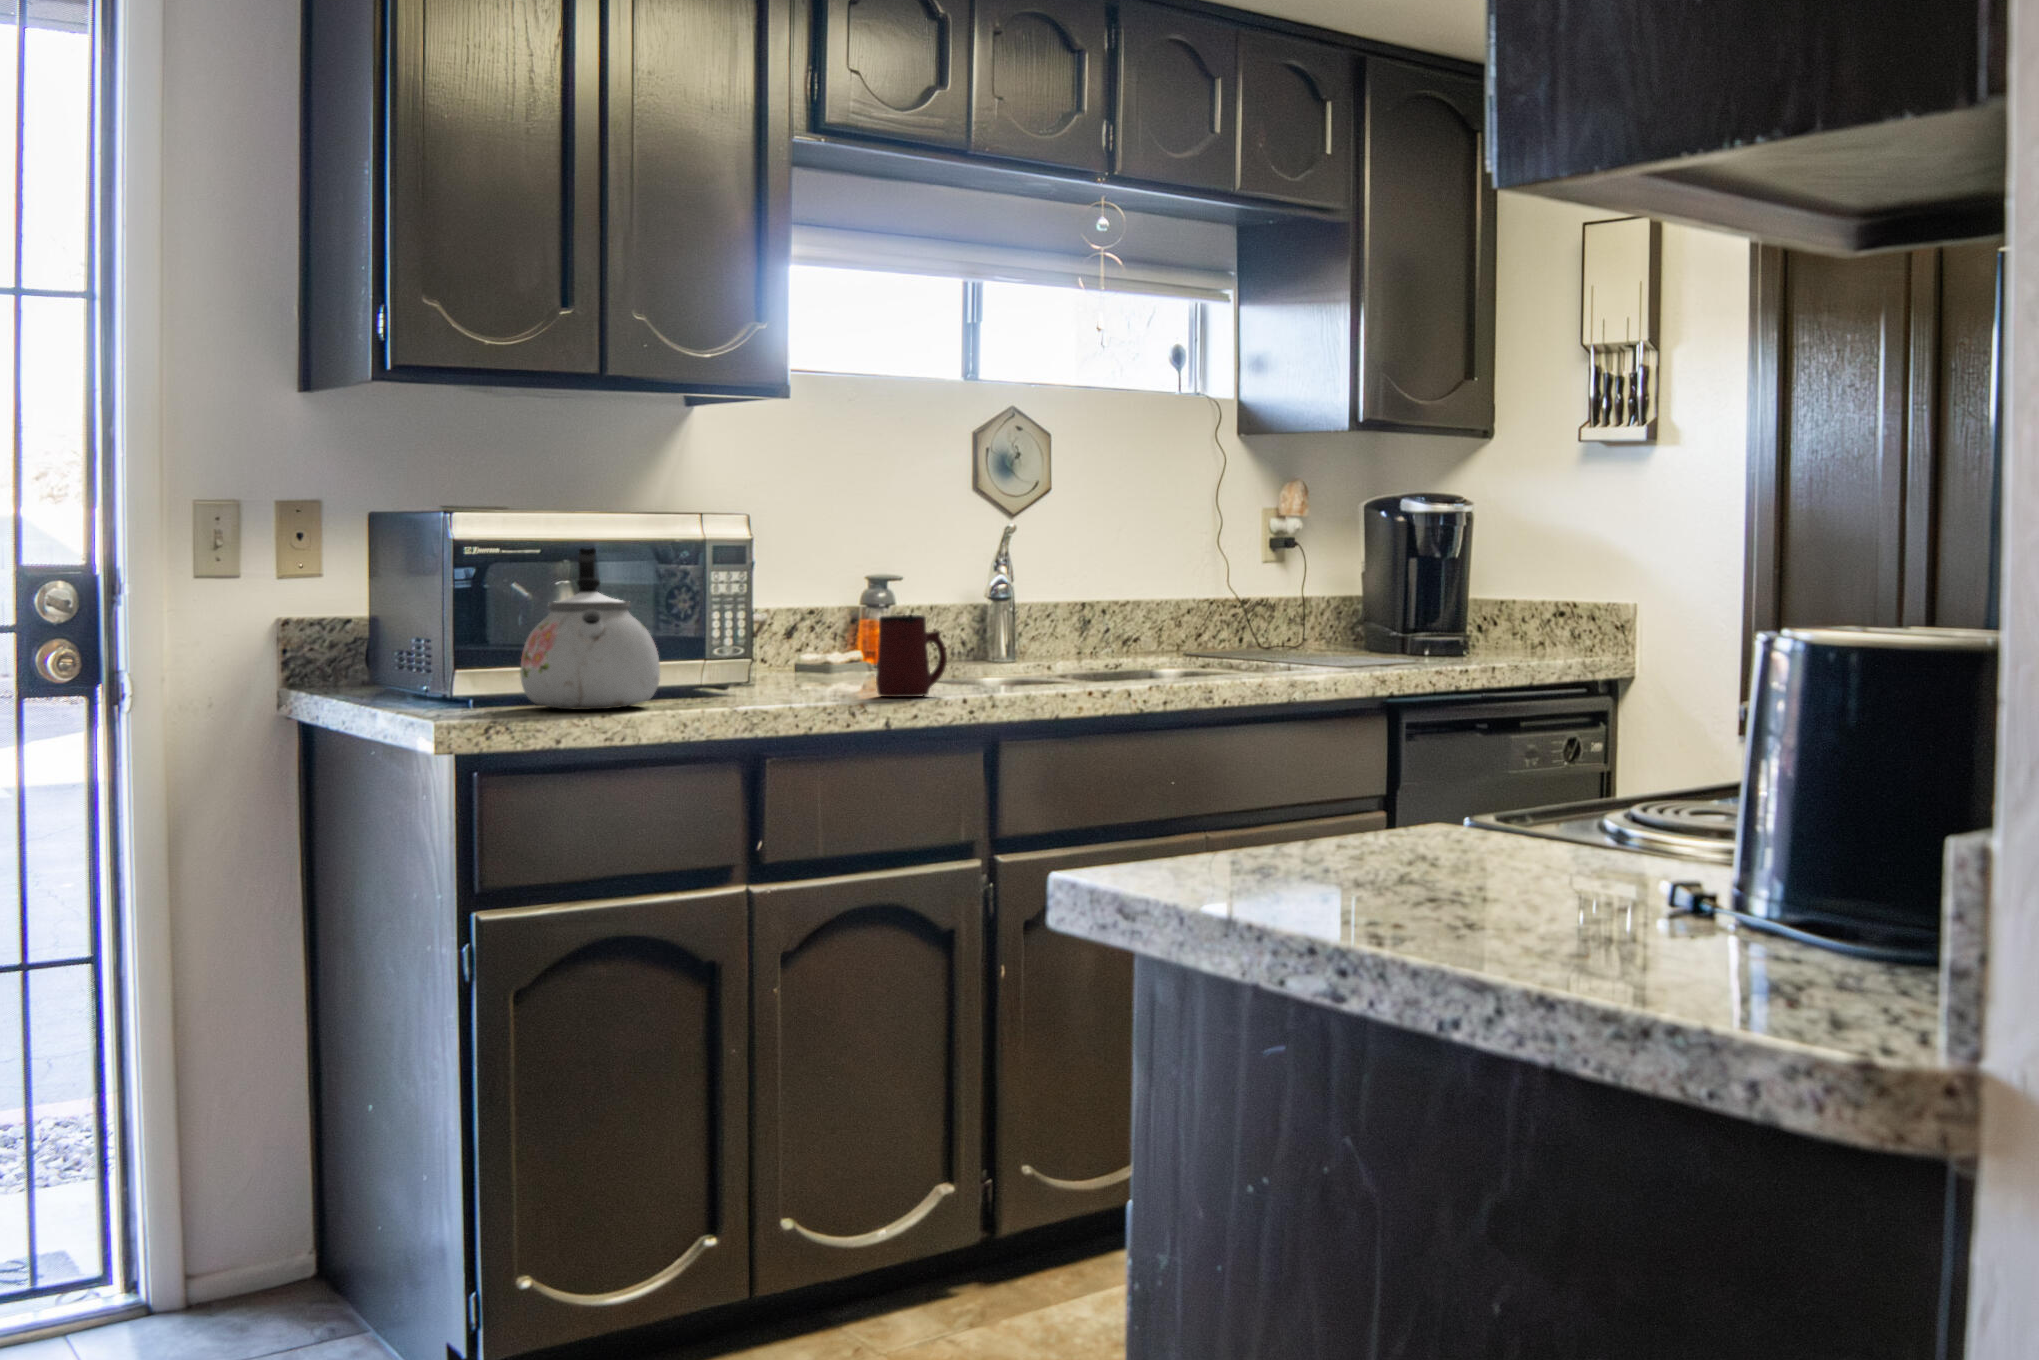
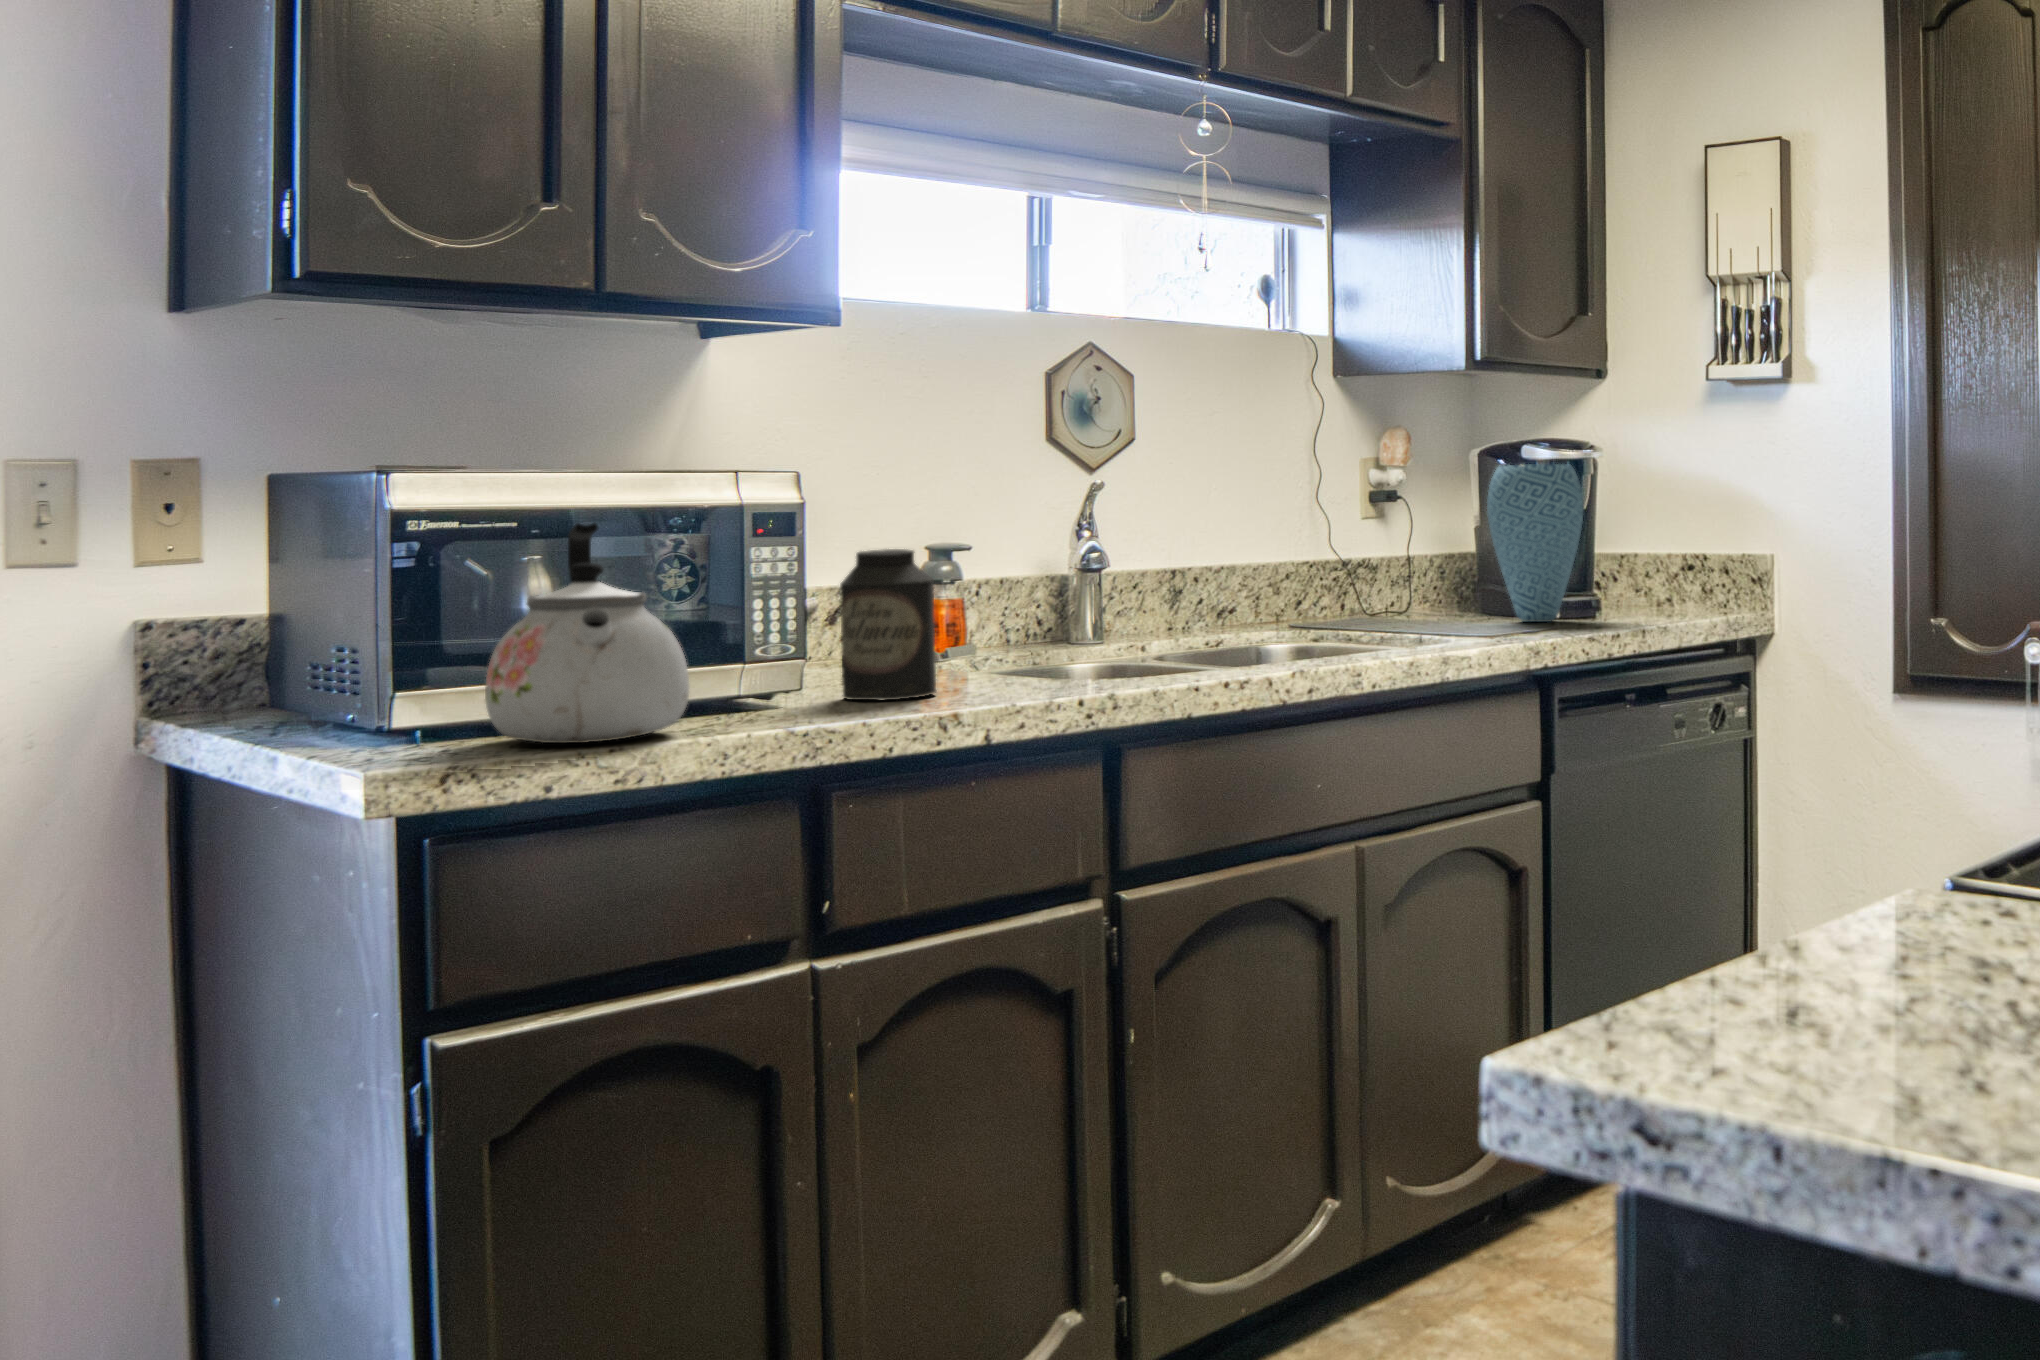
vase: none [1366,516,1456,660] -> present [1487,464,1583,622]
canister: none [781,576,854,694] -> present [840,549,936,700]
mug: present [876,615,947,697] -> none [972,598,1062,702]

